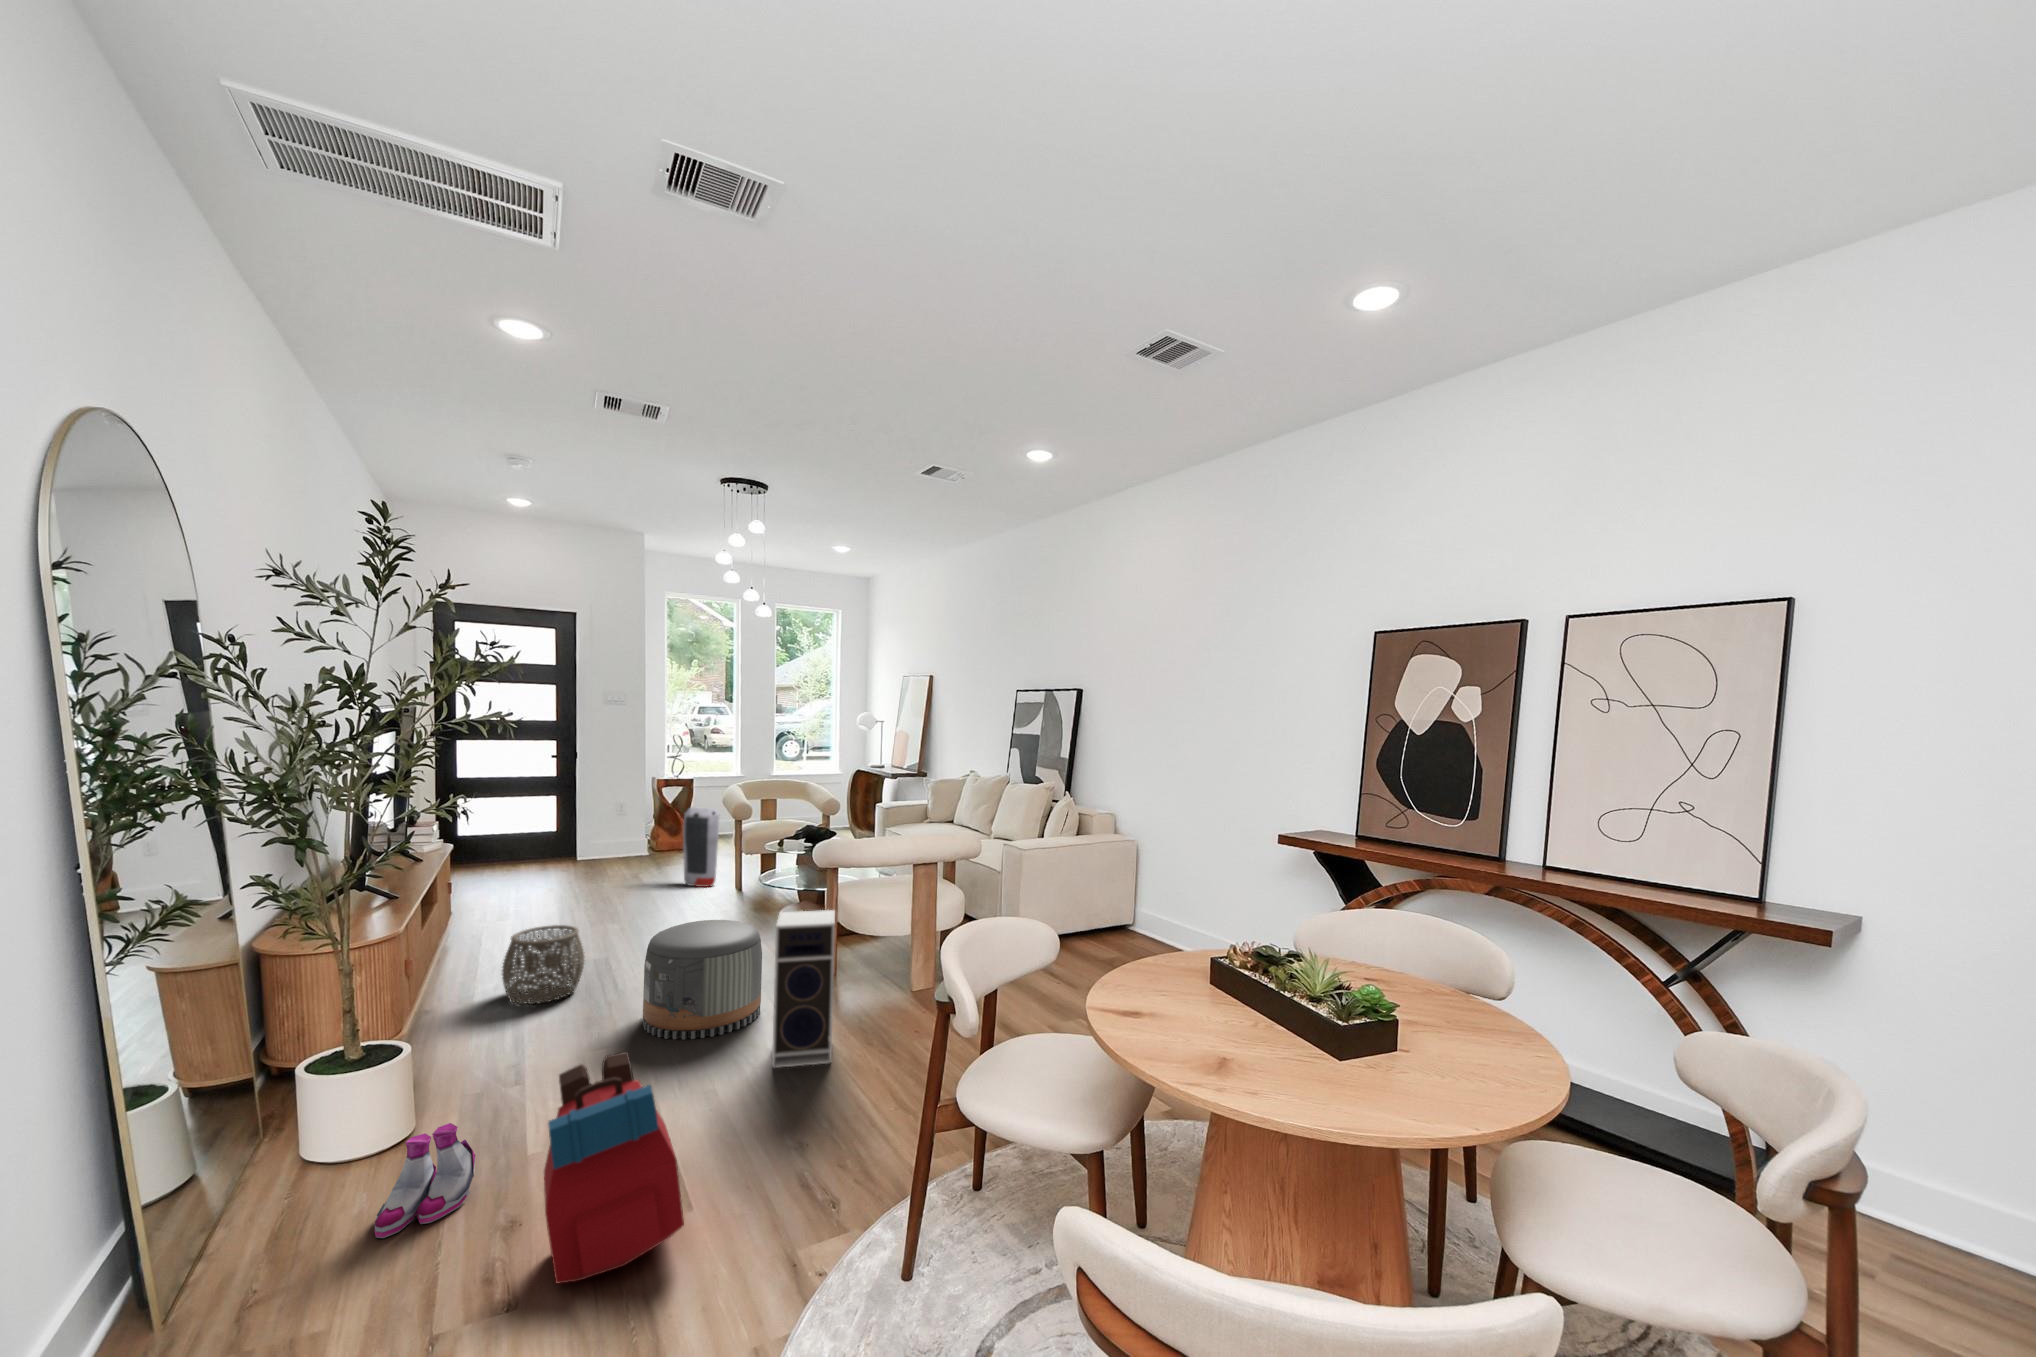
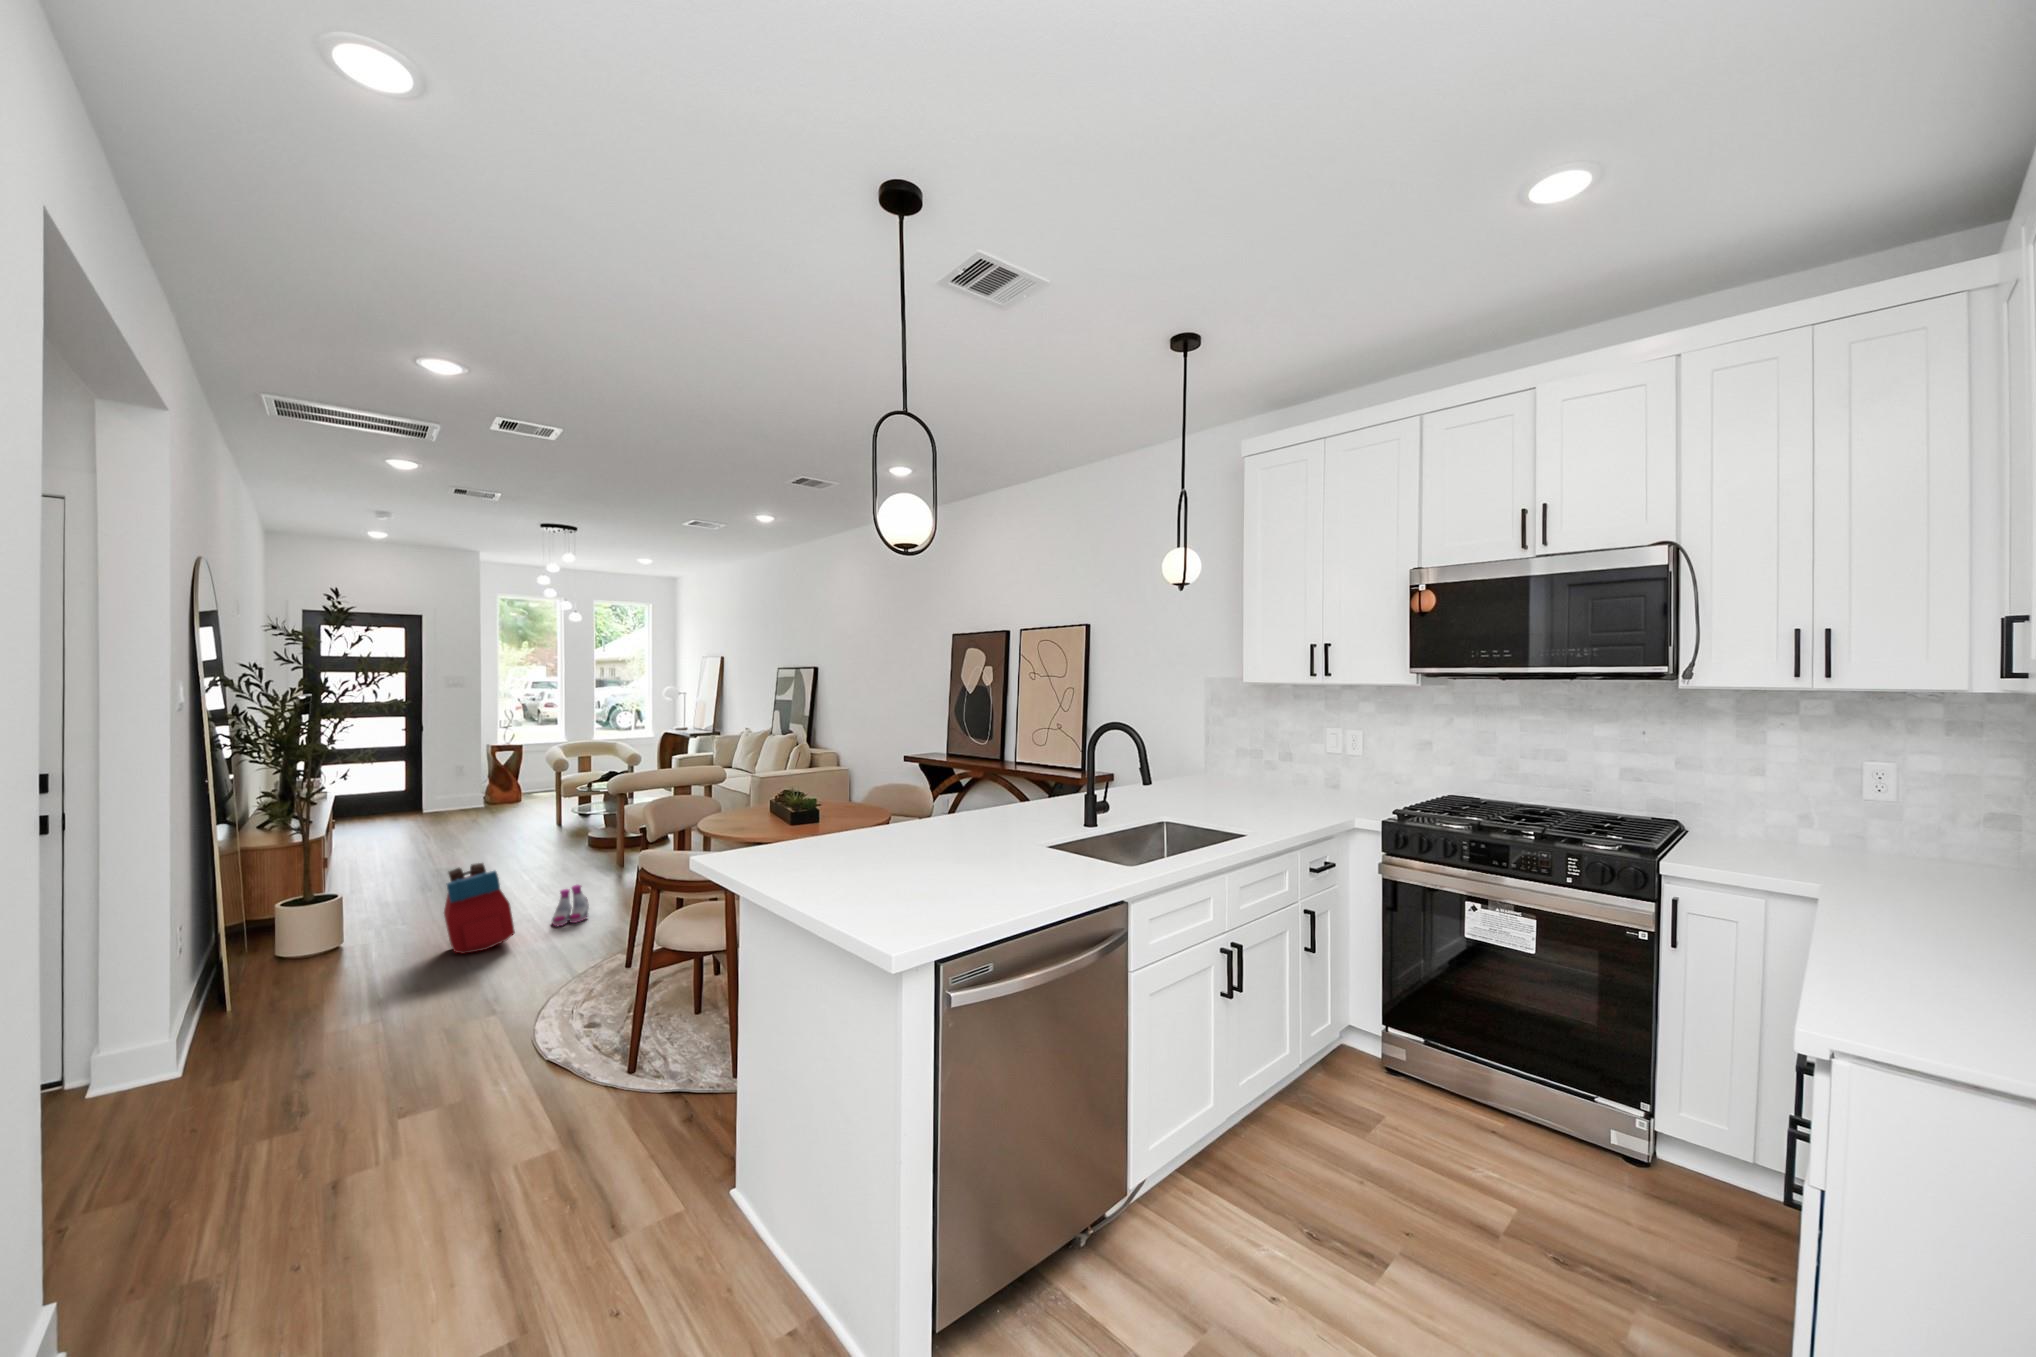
air purifier: present [683,807,719,887] -> none [516,764,545,822]
speaker: present [772,910,835,1068] -> none [570,809,610,896]
pouf: present [643,920,762,1040] -> none [489,824,567,889]
woven basket: present [502,925,585,1004] -> none [391,834,448,881]
boots: present [374,1123,475,1238] -> present [552,885,589,926]

